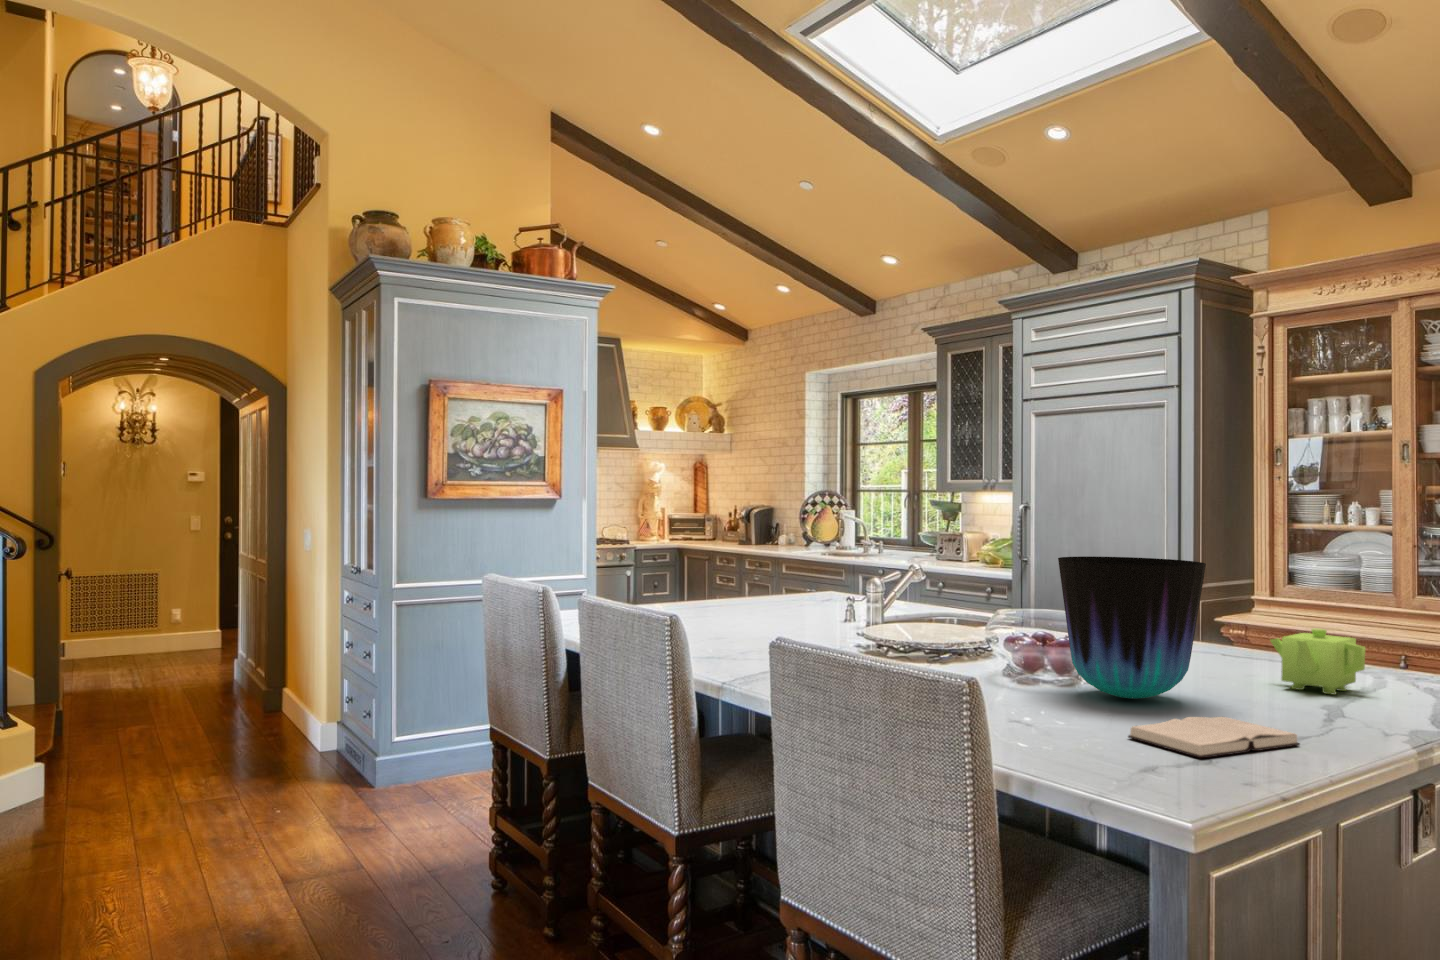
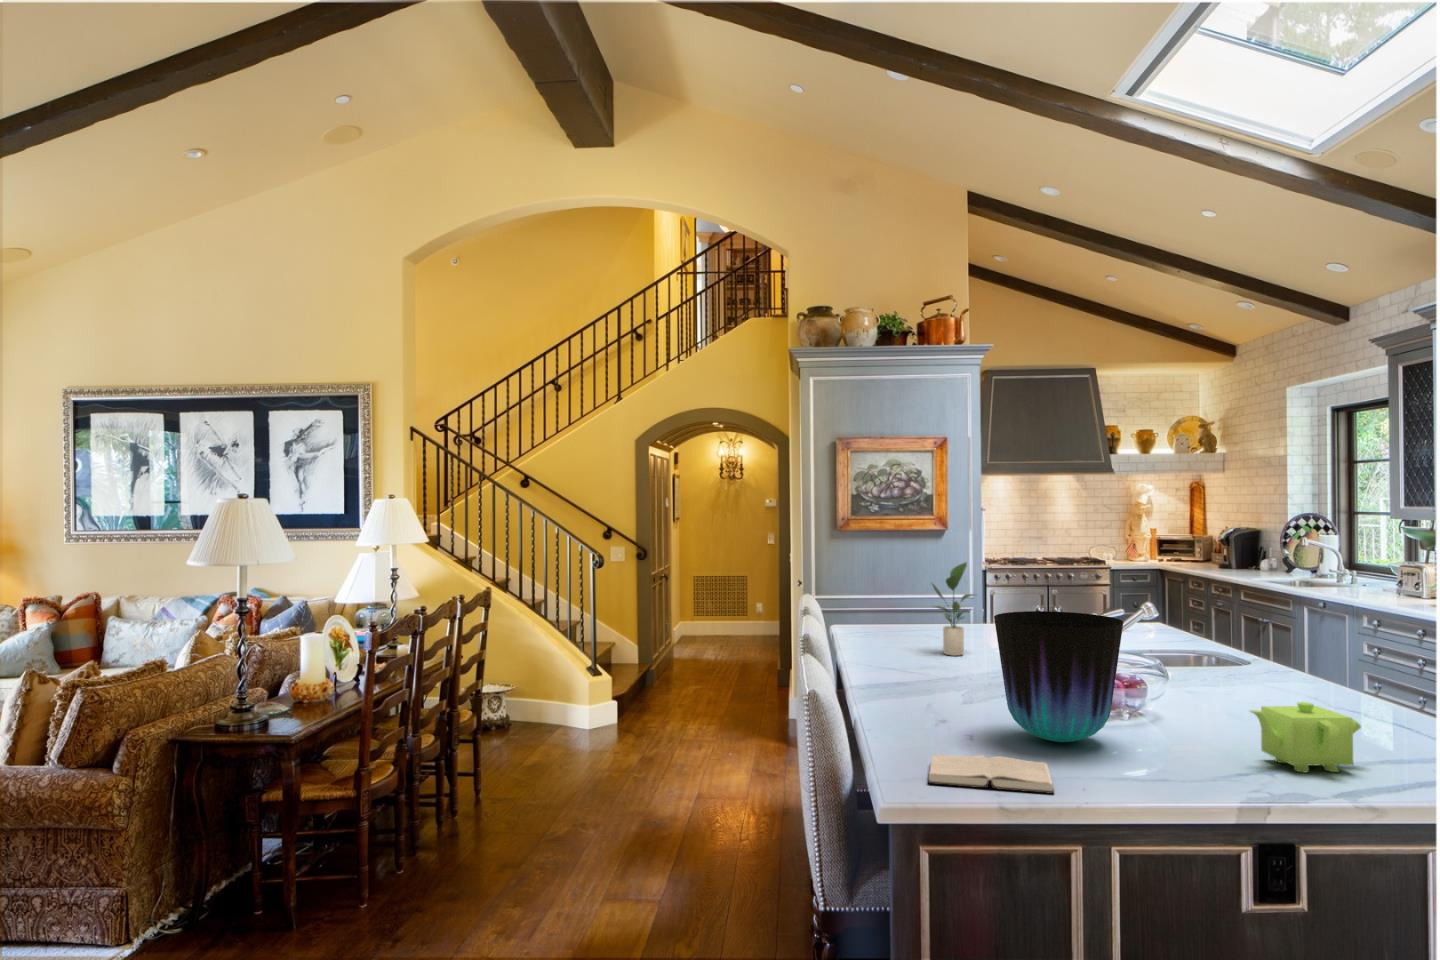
potted plant: none [735,521,788,634] -> present [932,562,974,656]

